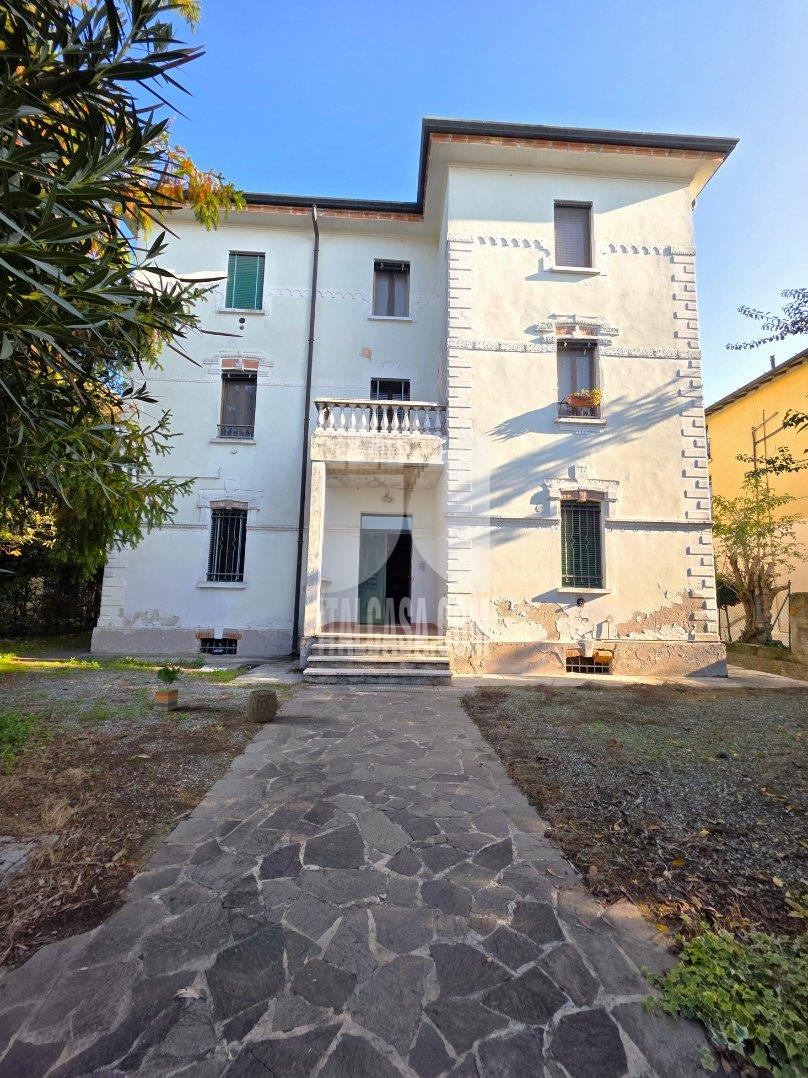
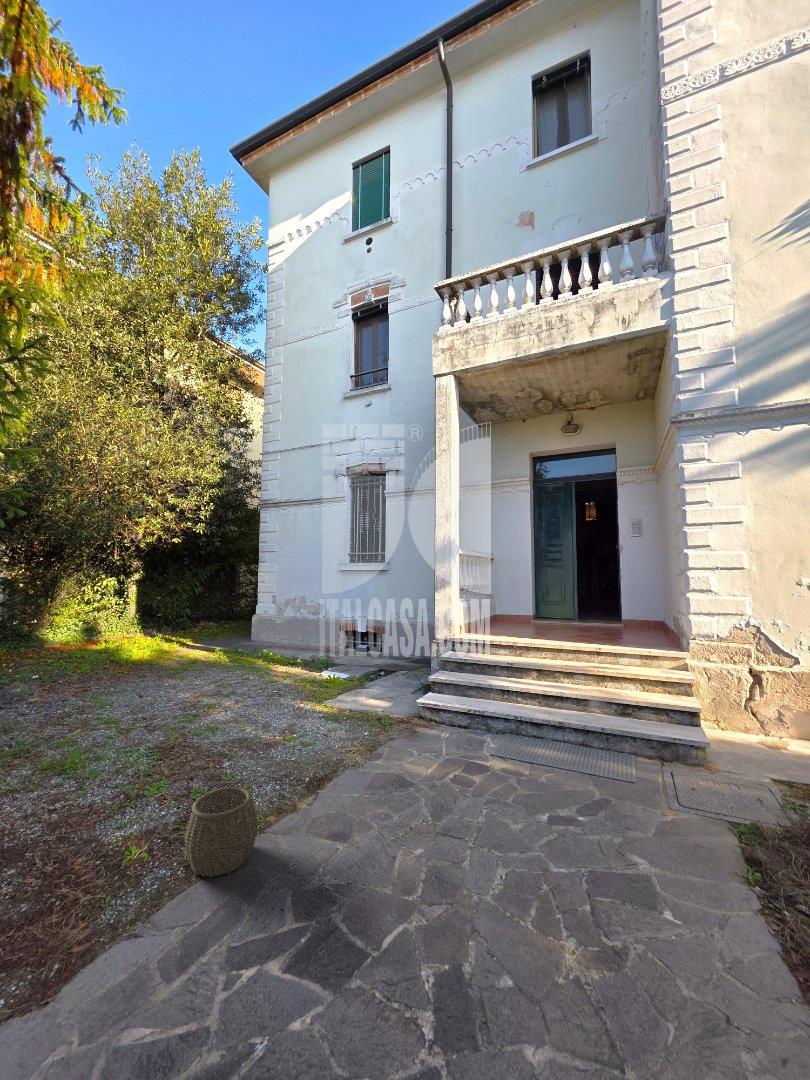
potted tree: present [154,667,184,711] -> none [115,705,174,786]

